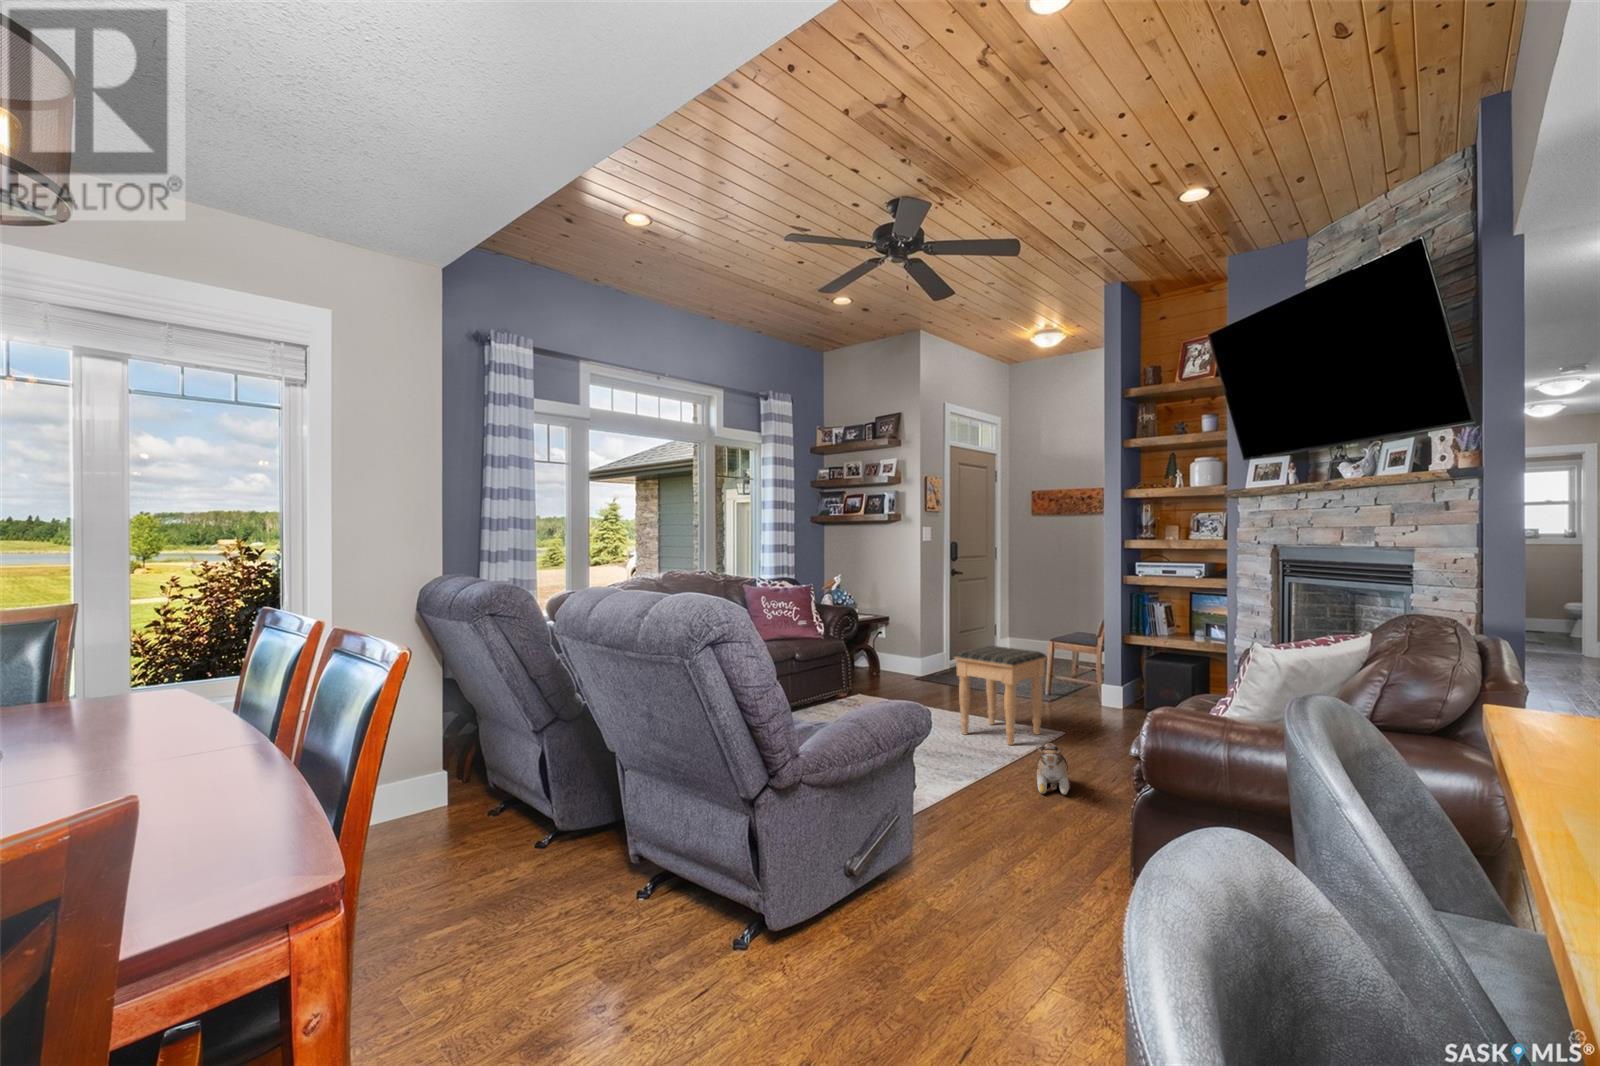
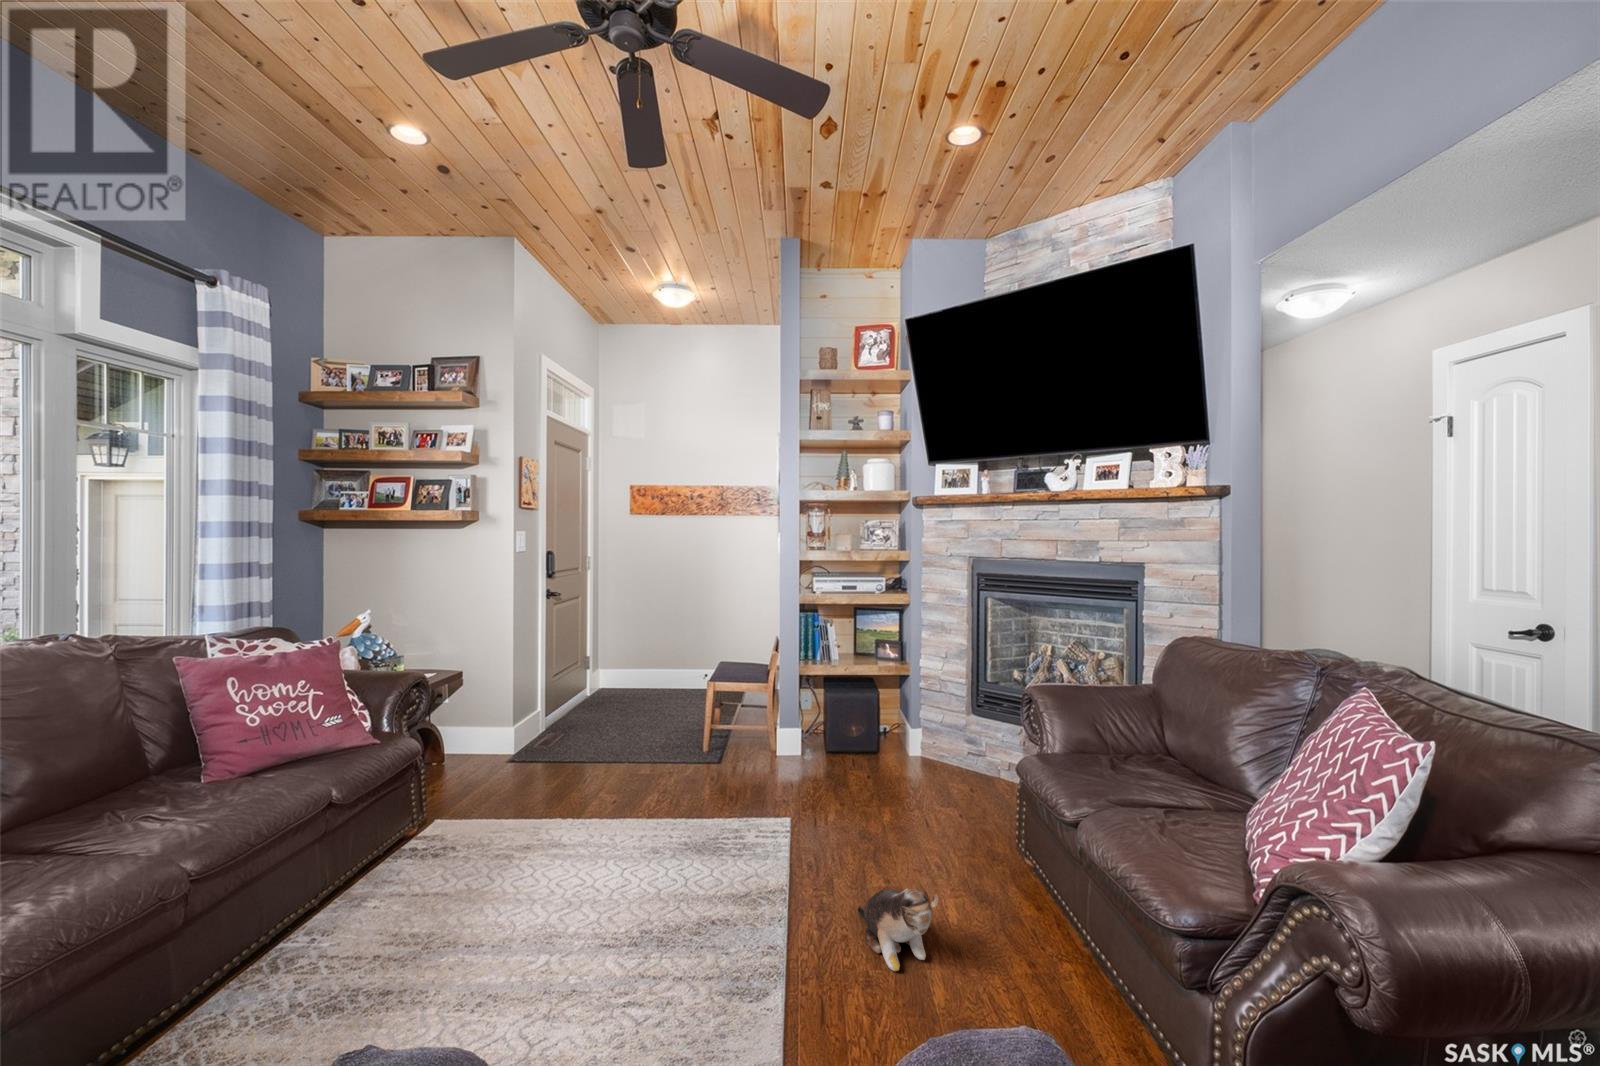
footstool: present [954,646,1047,745] -> none [656,712,772,868]

